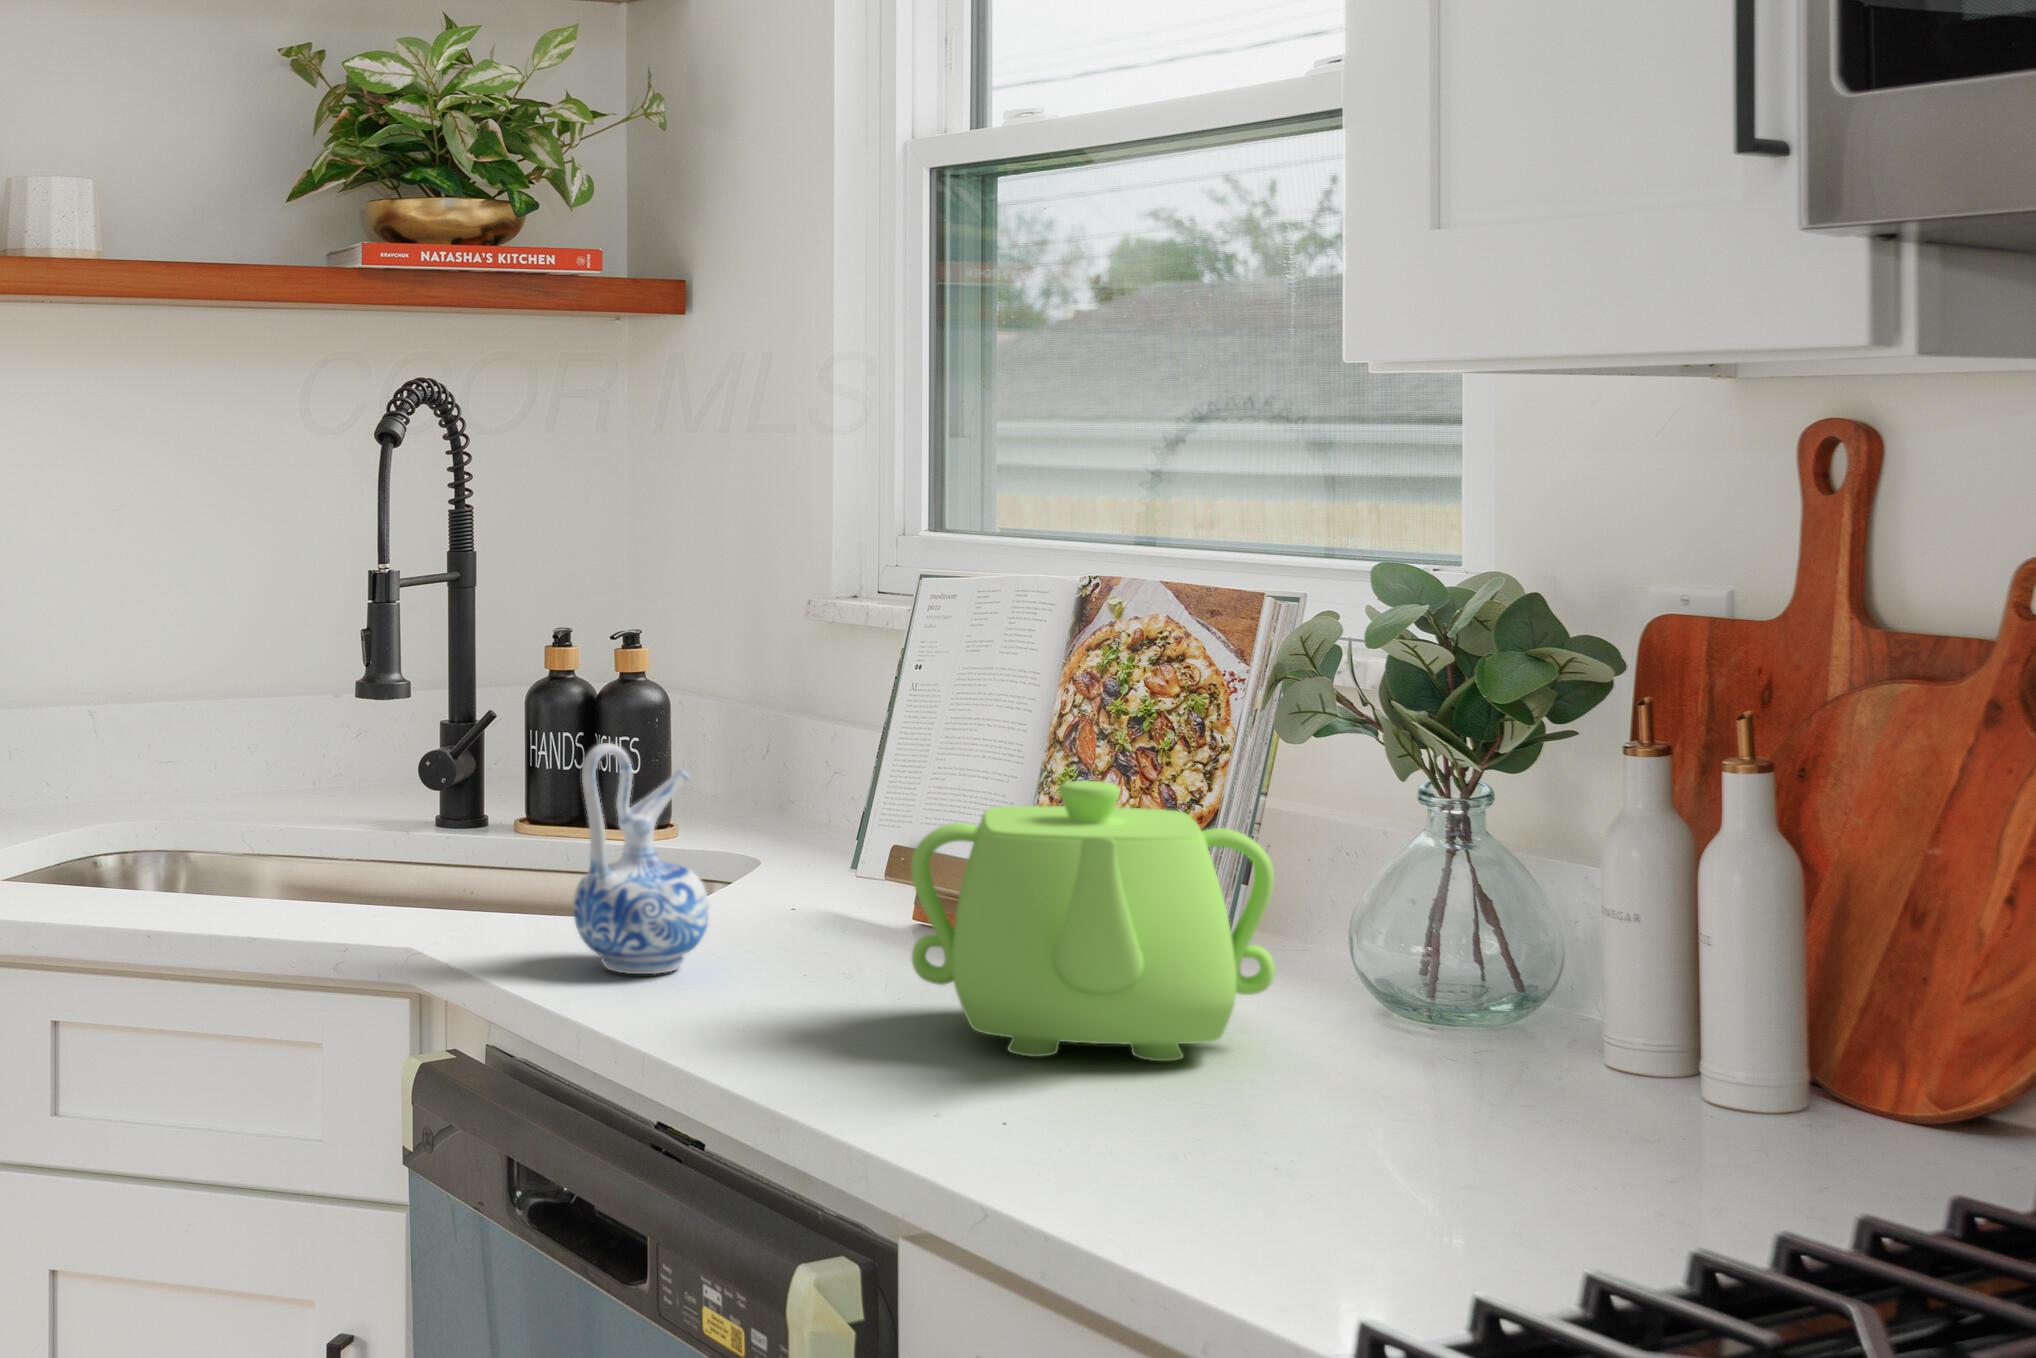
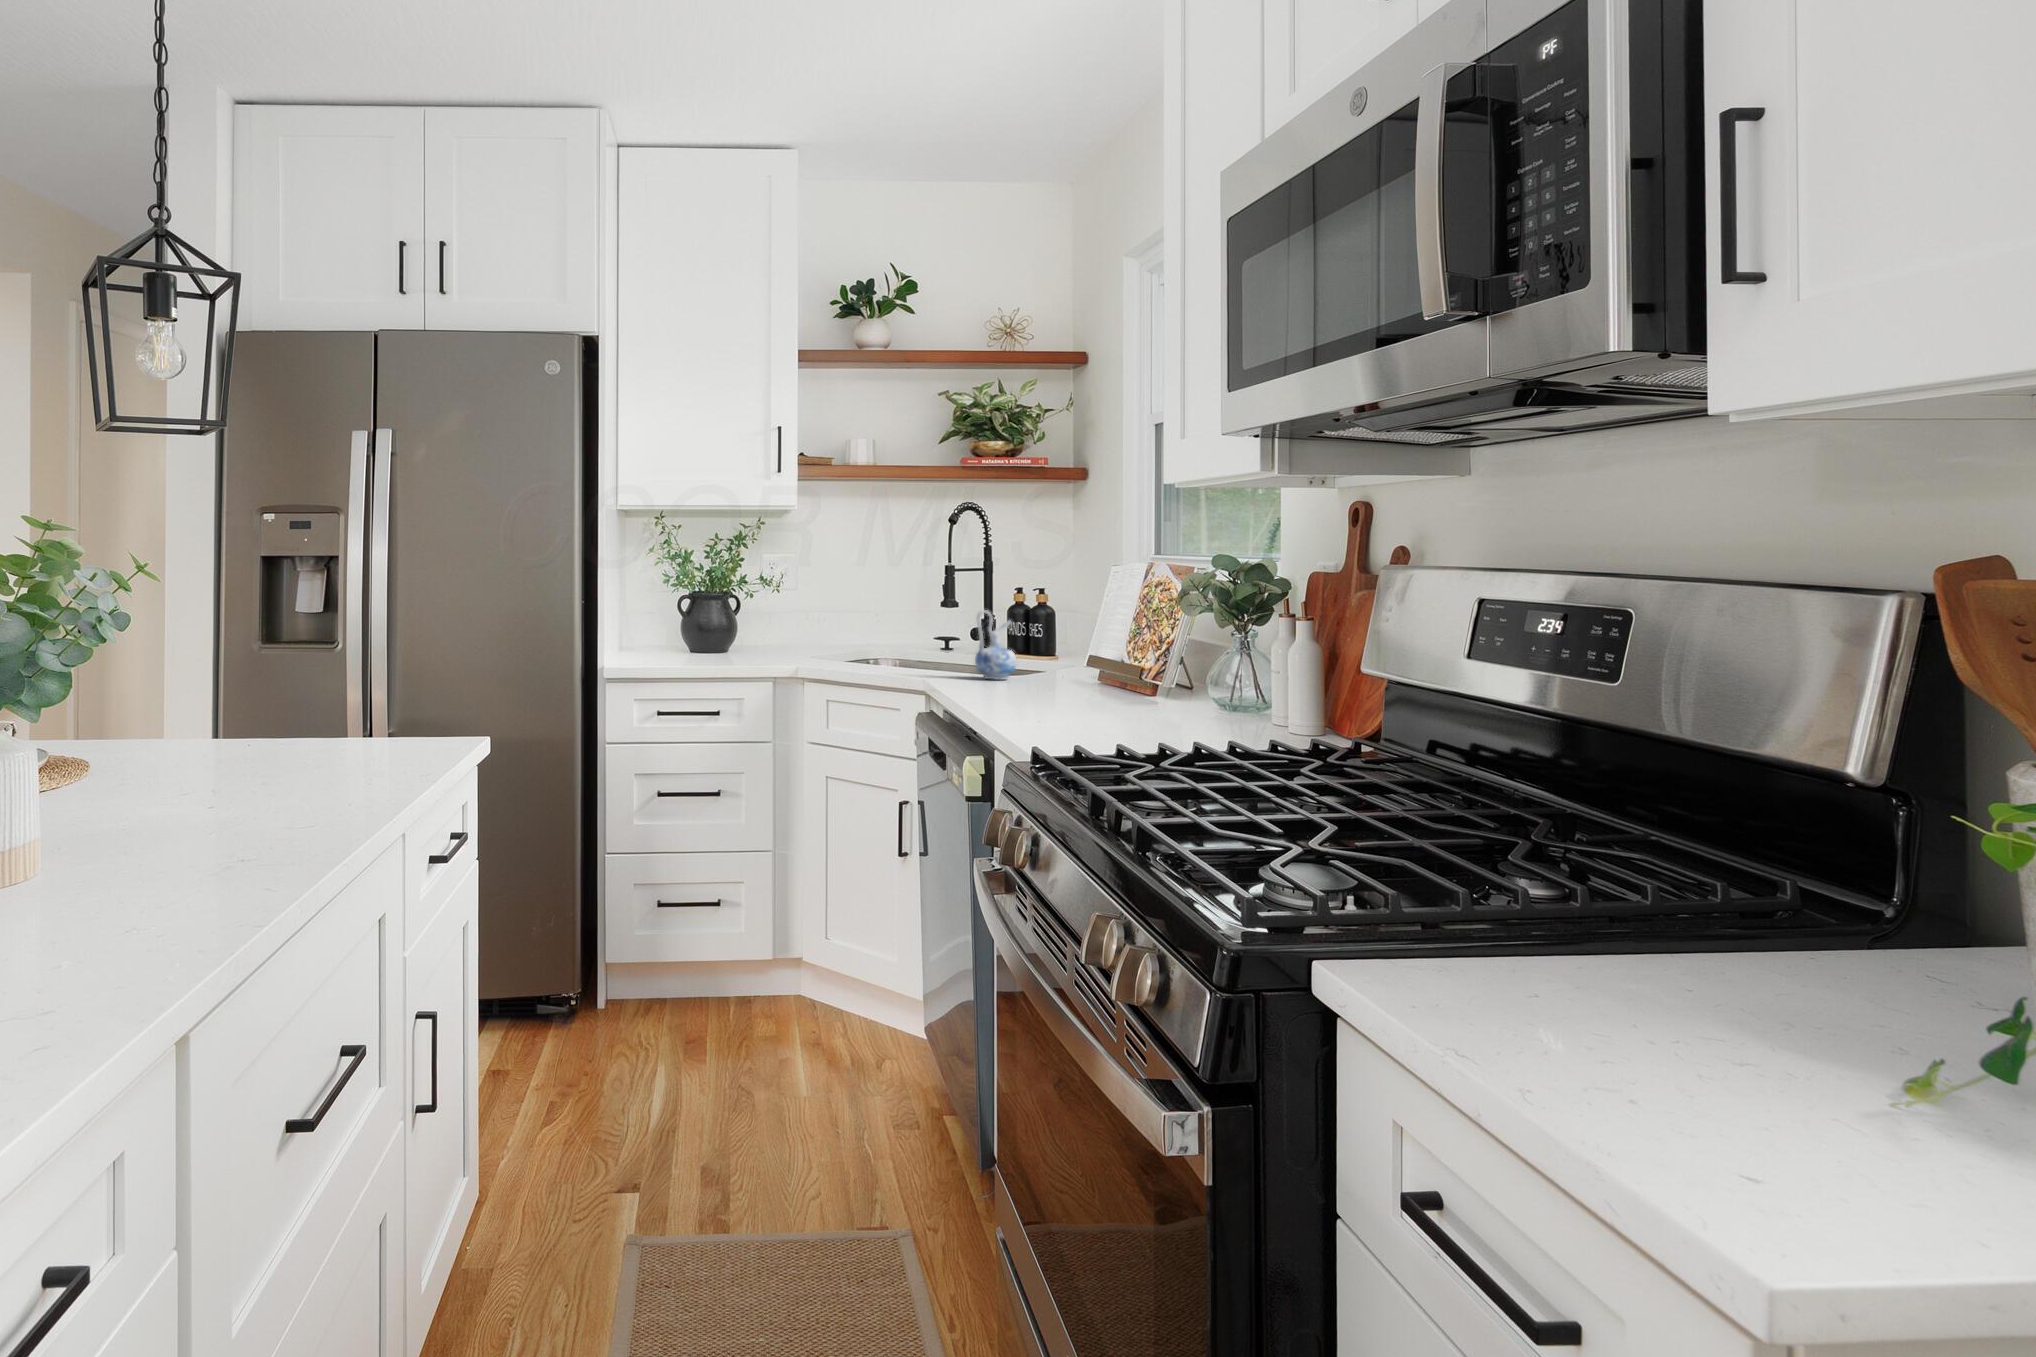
teapot: present [911,781,1275,1061] -> none [1054,618,1159,696]

